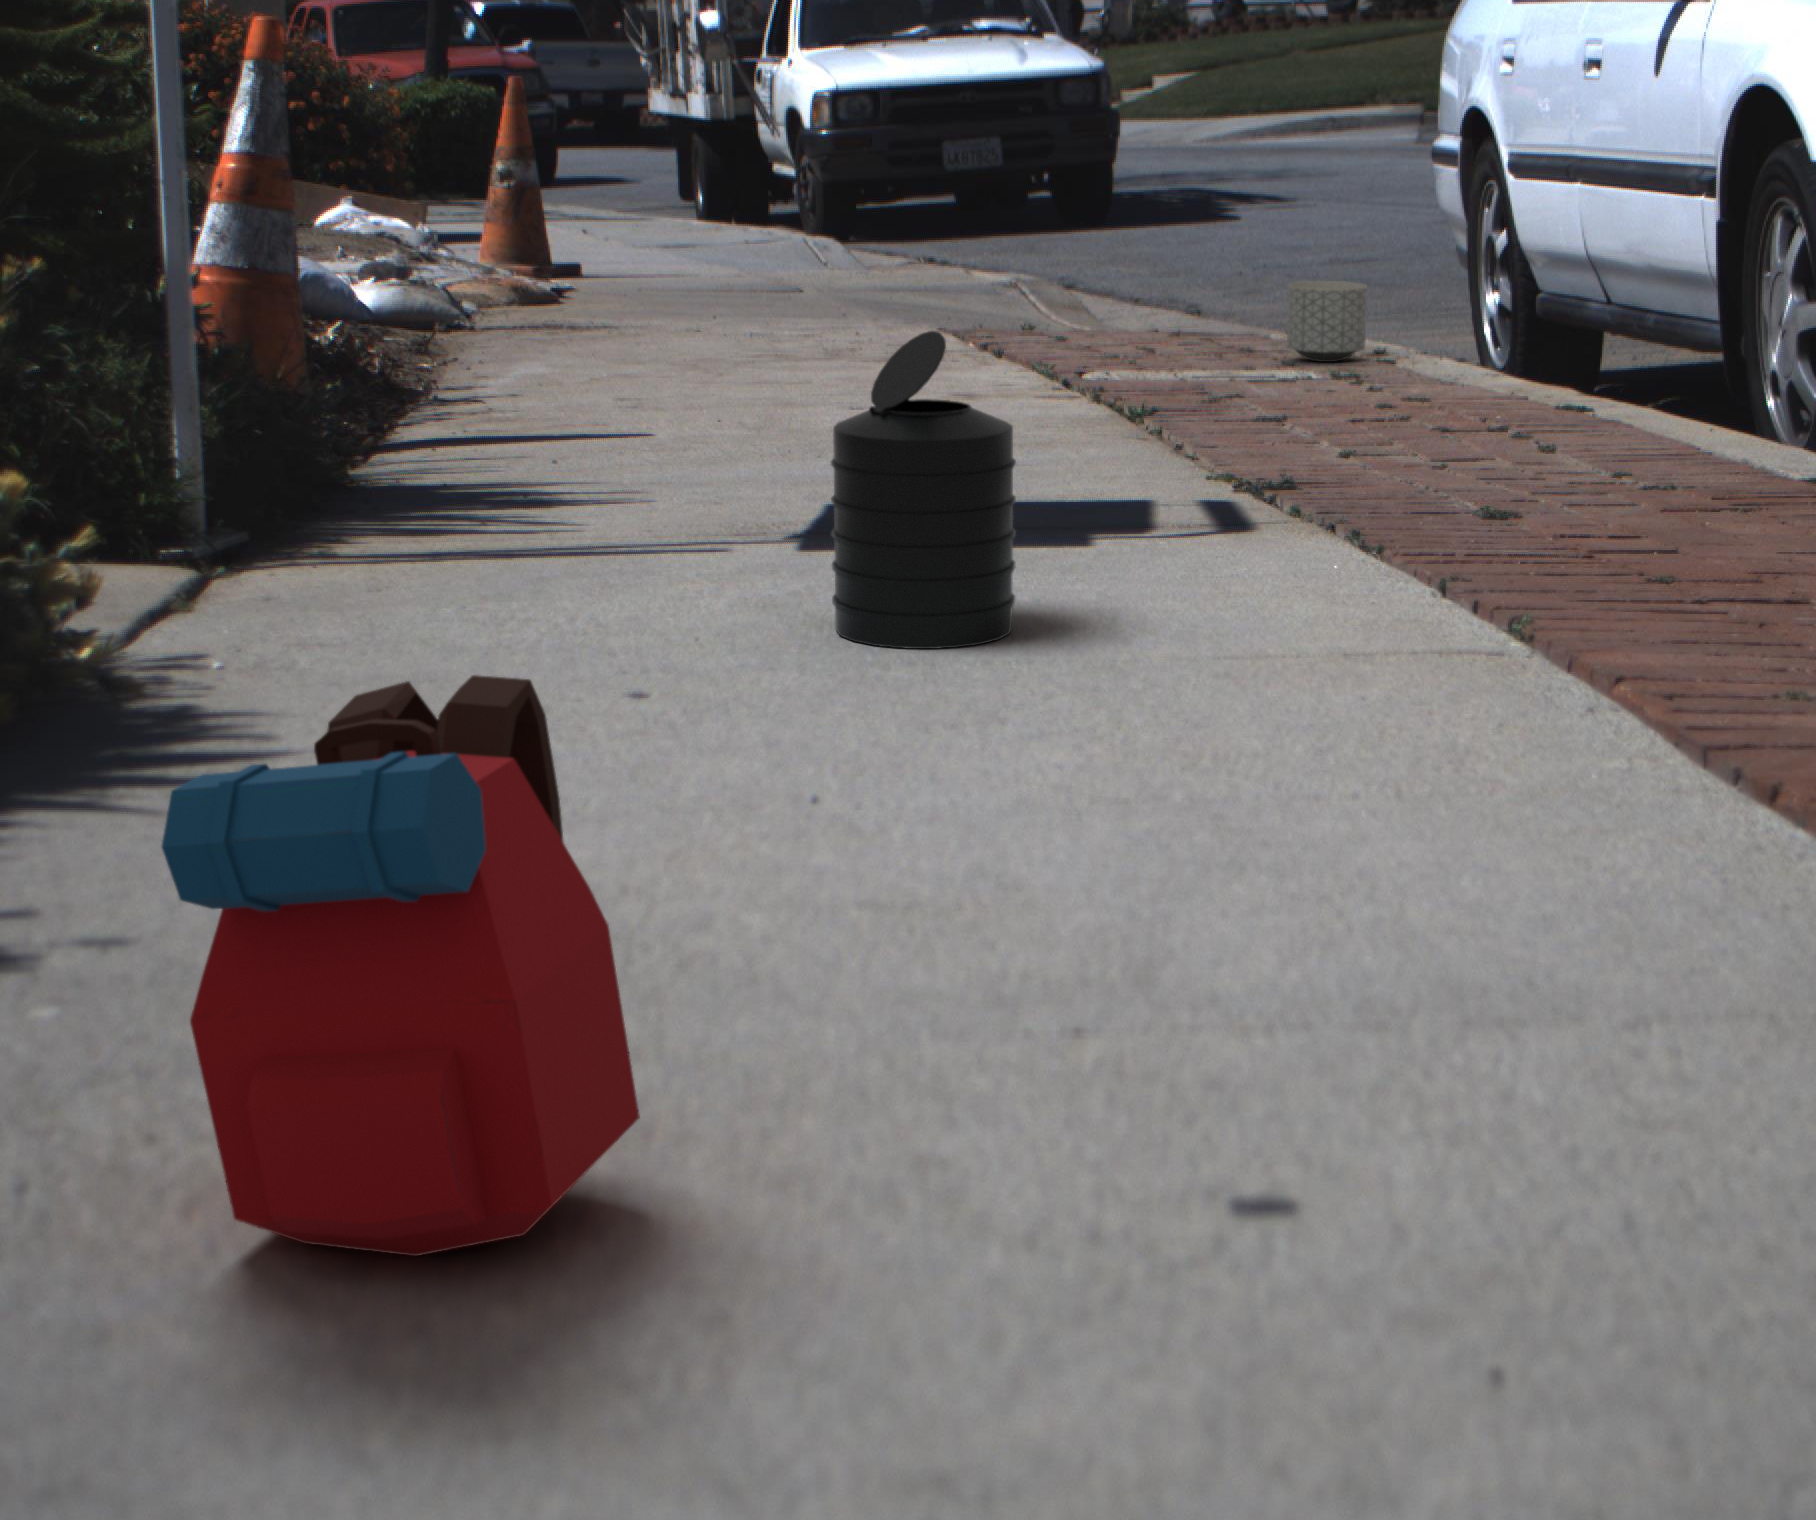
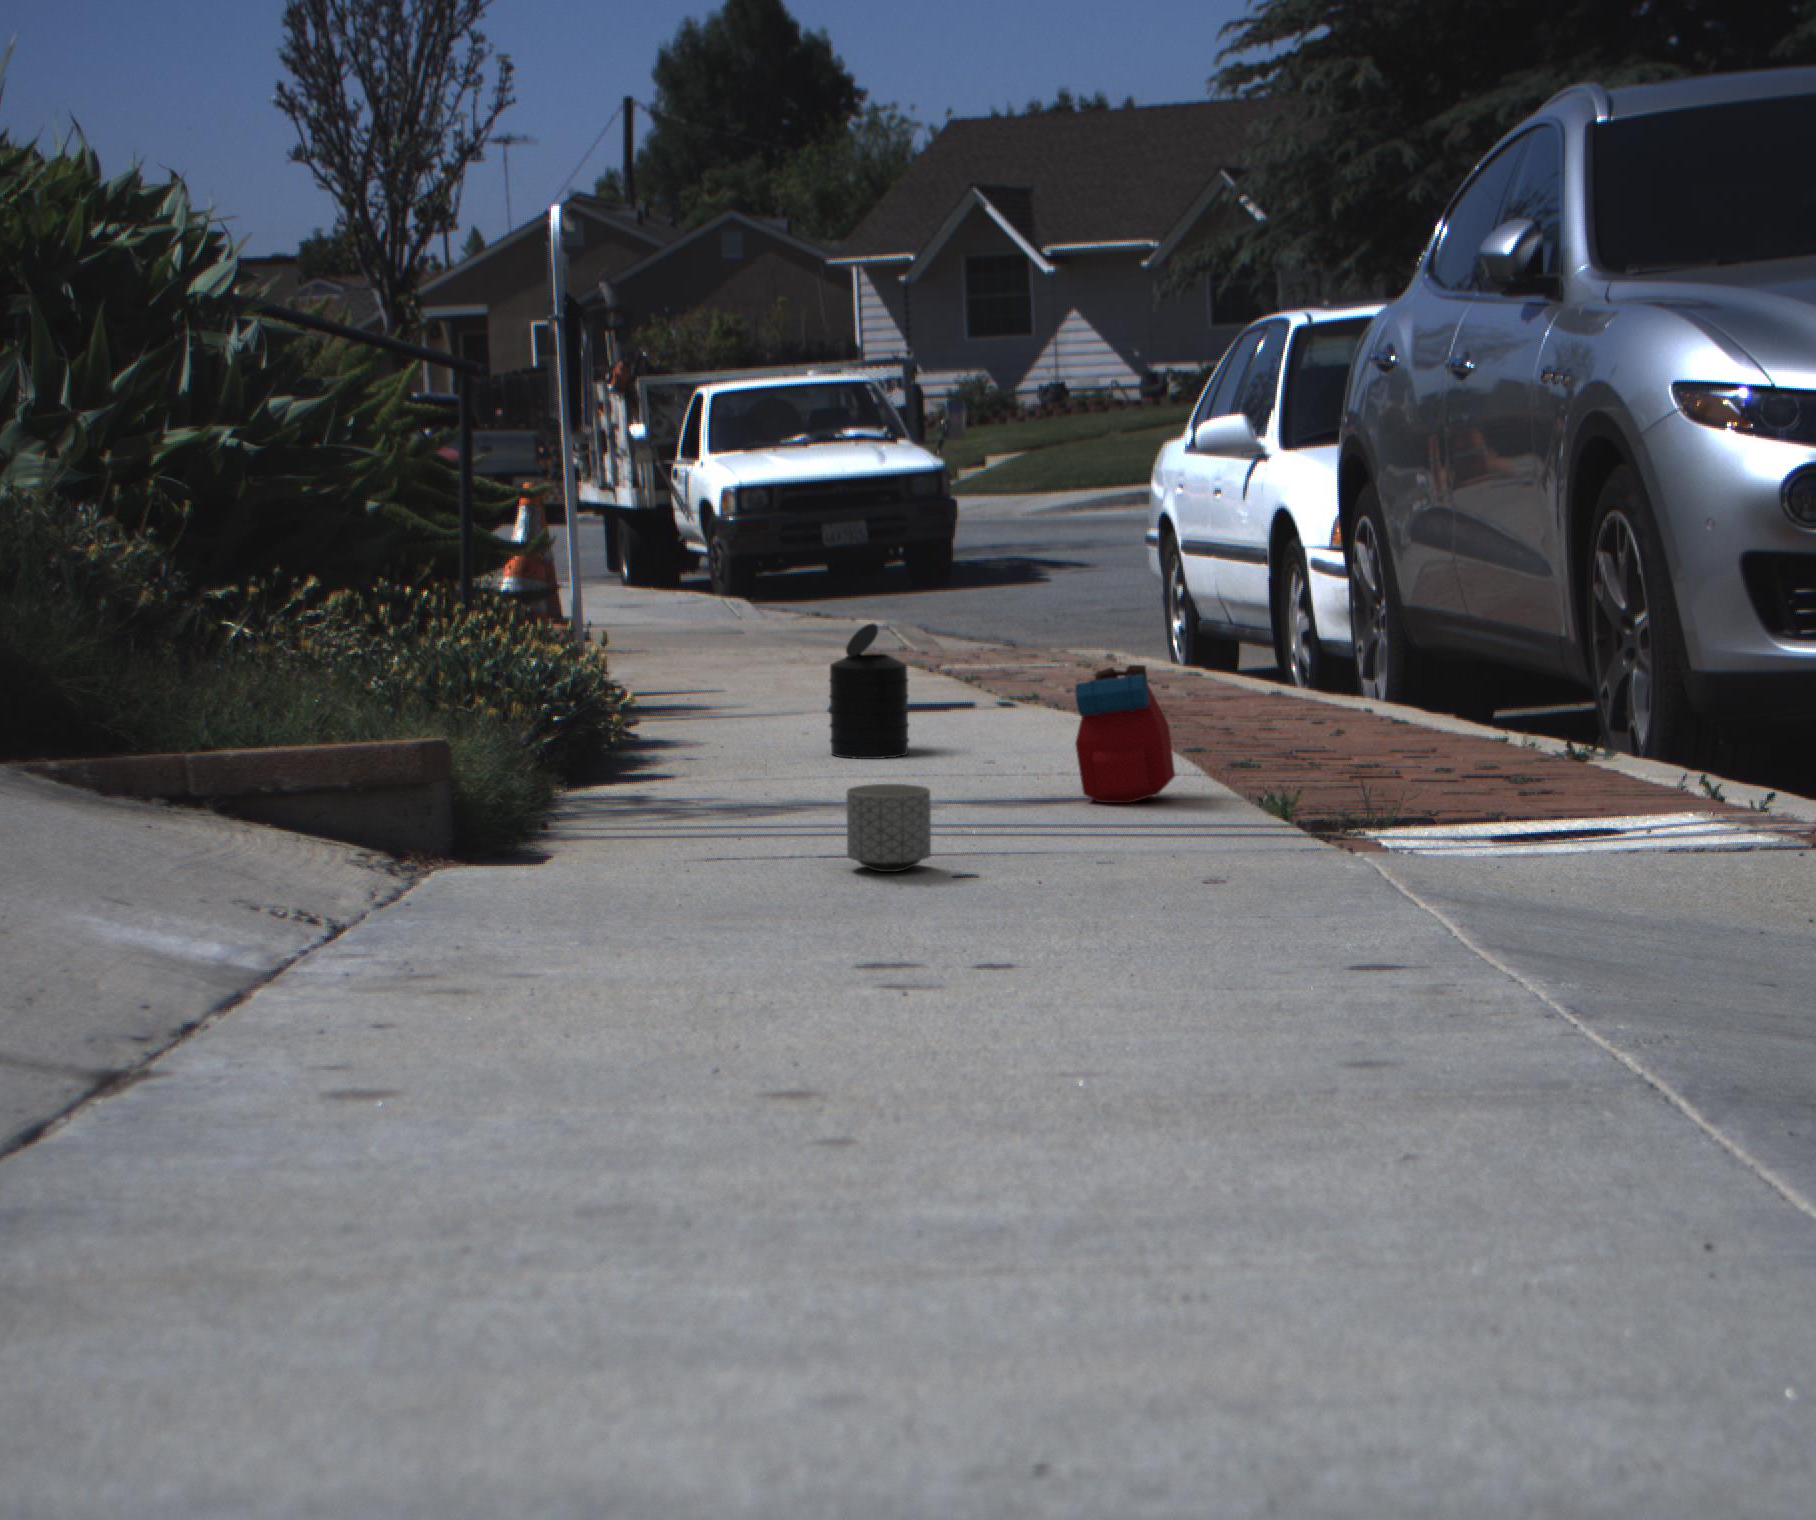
planter: present [1287,281,1367,362] -> present [847,784,931,872]
backpack: present [162,675,640,1256] -> present [1075,665,1175,803]

